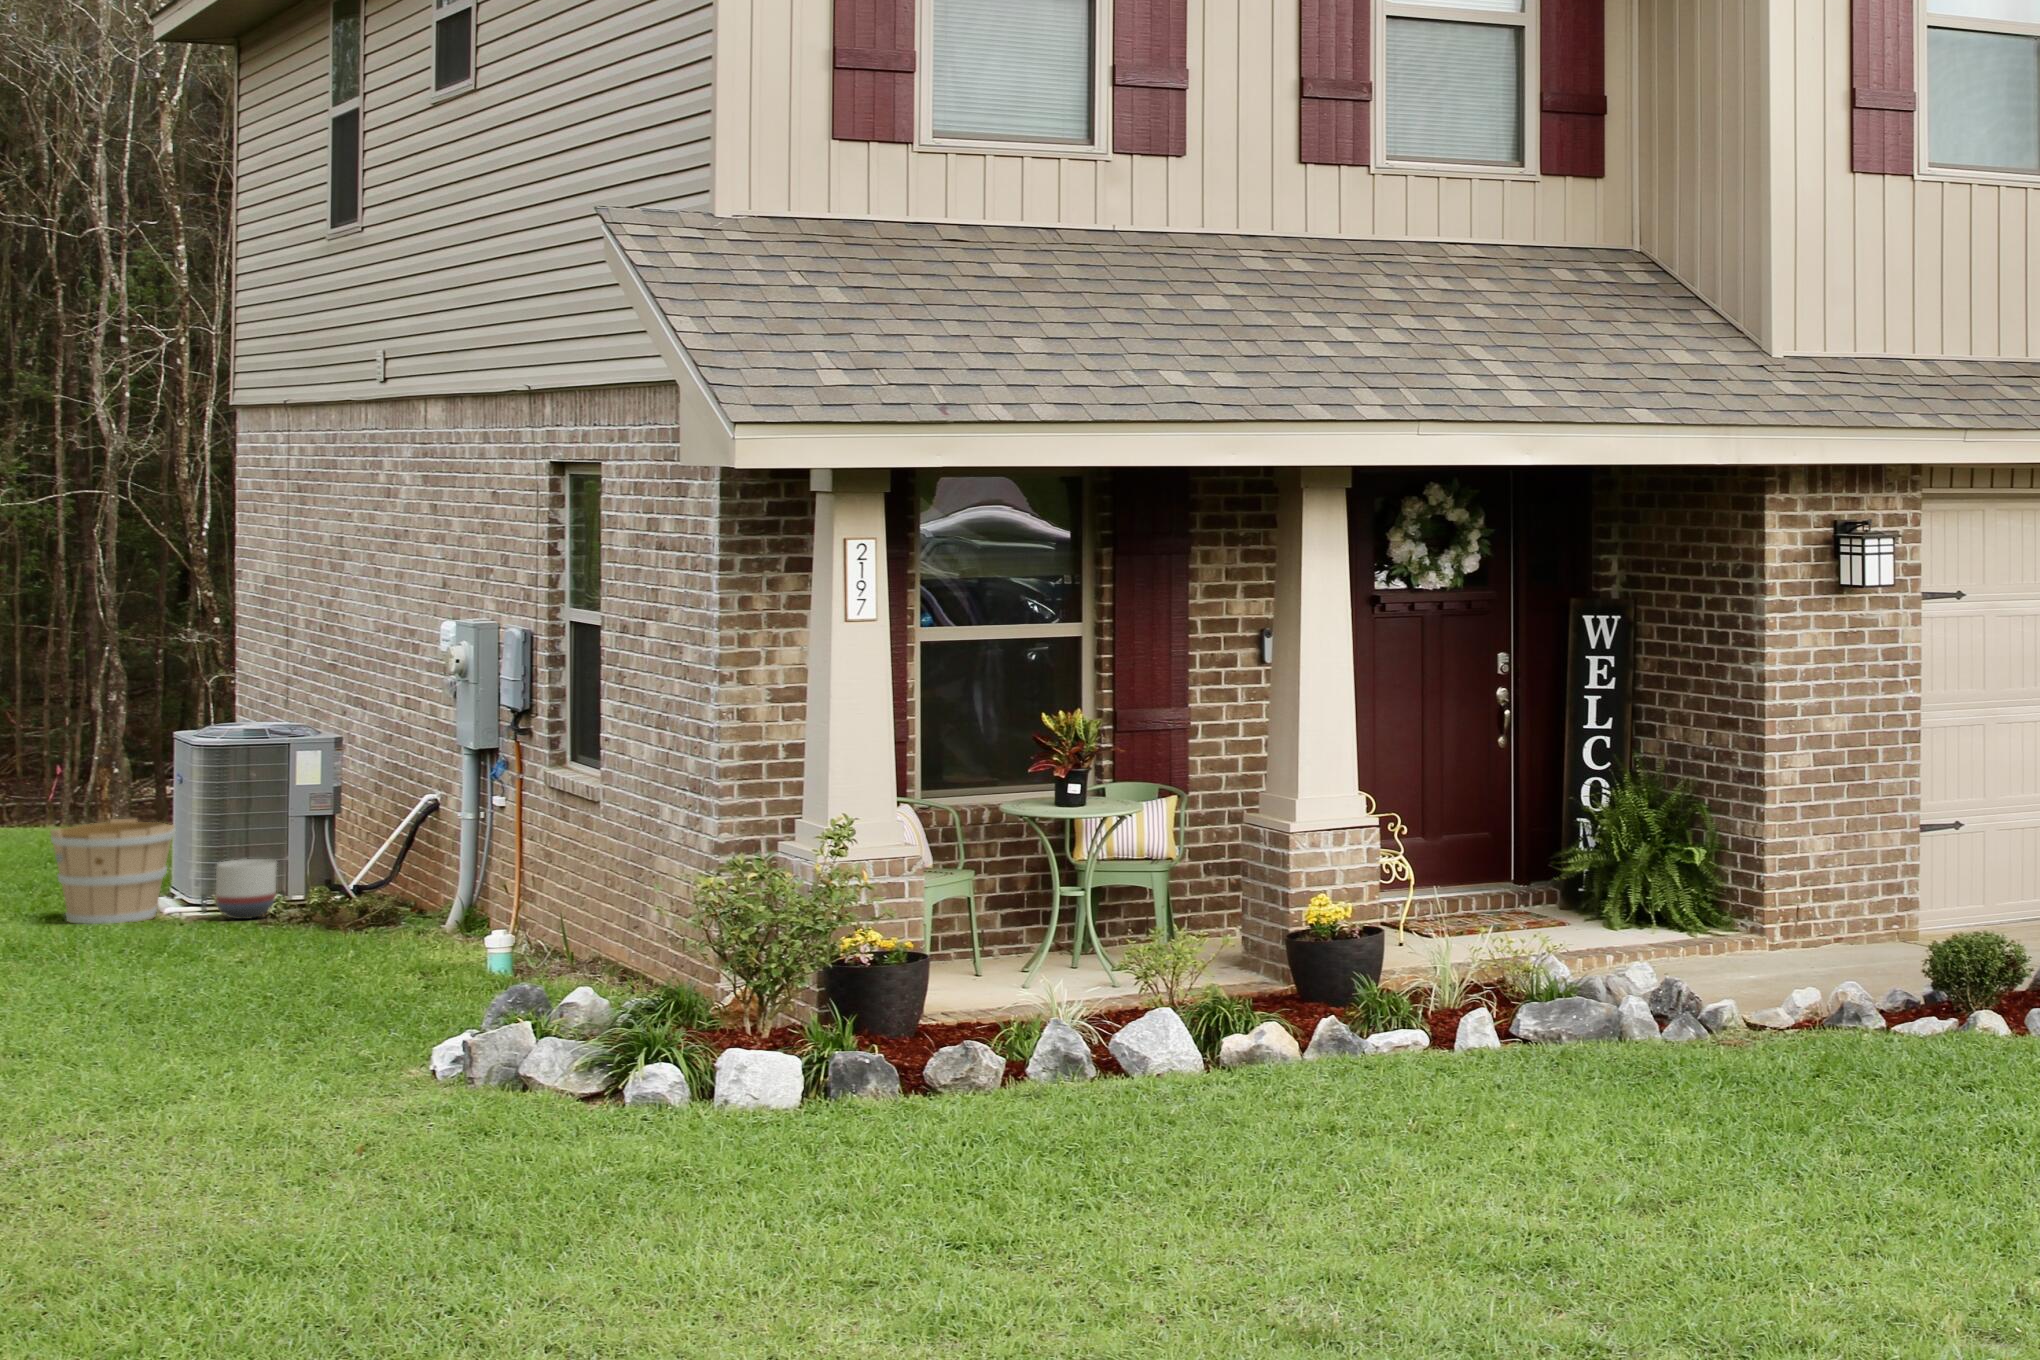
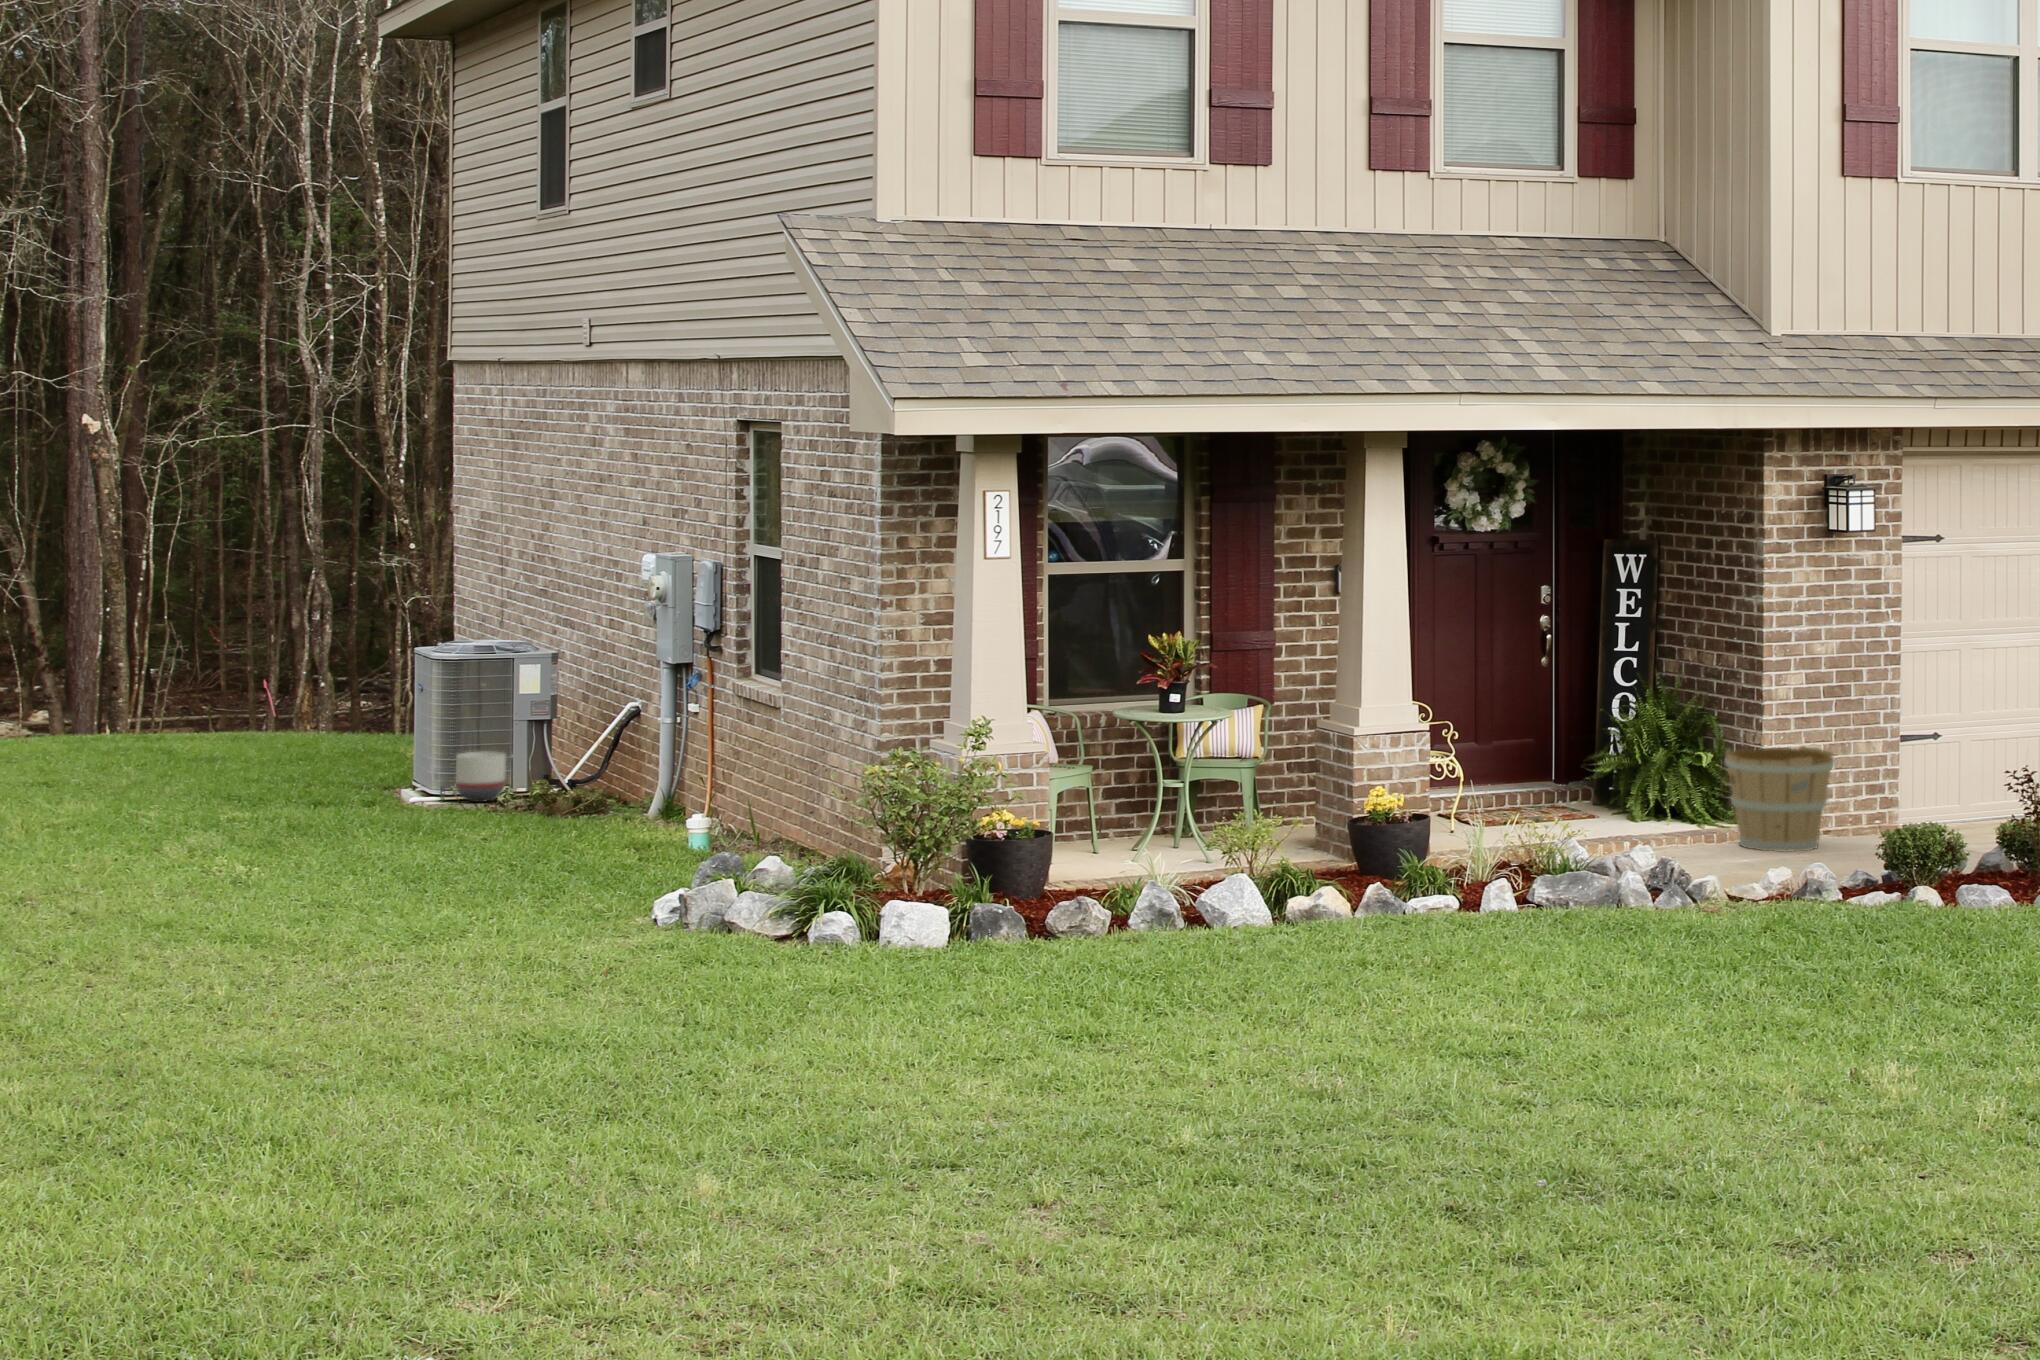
wooden bucket: present [51,819,175,924] -> present [1724,746,1834,852]

